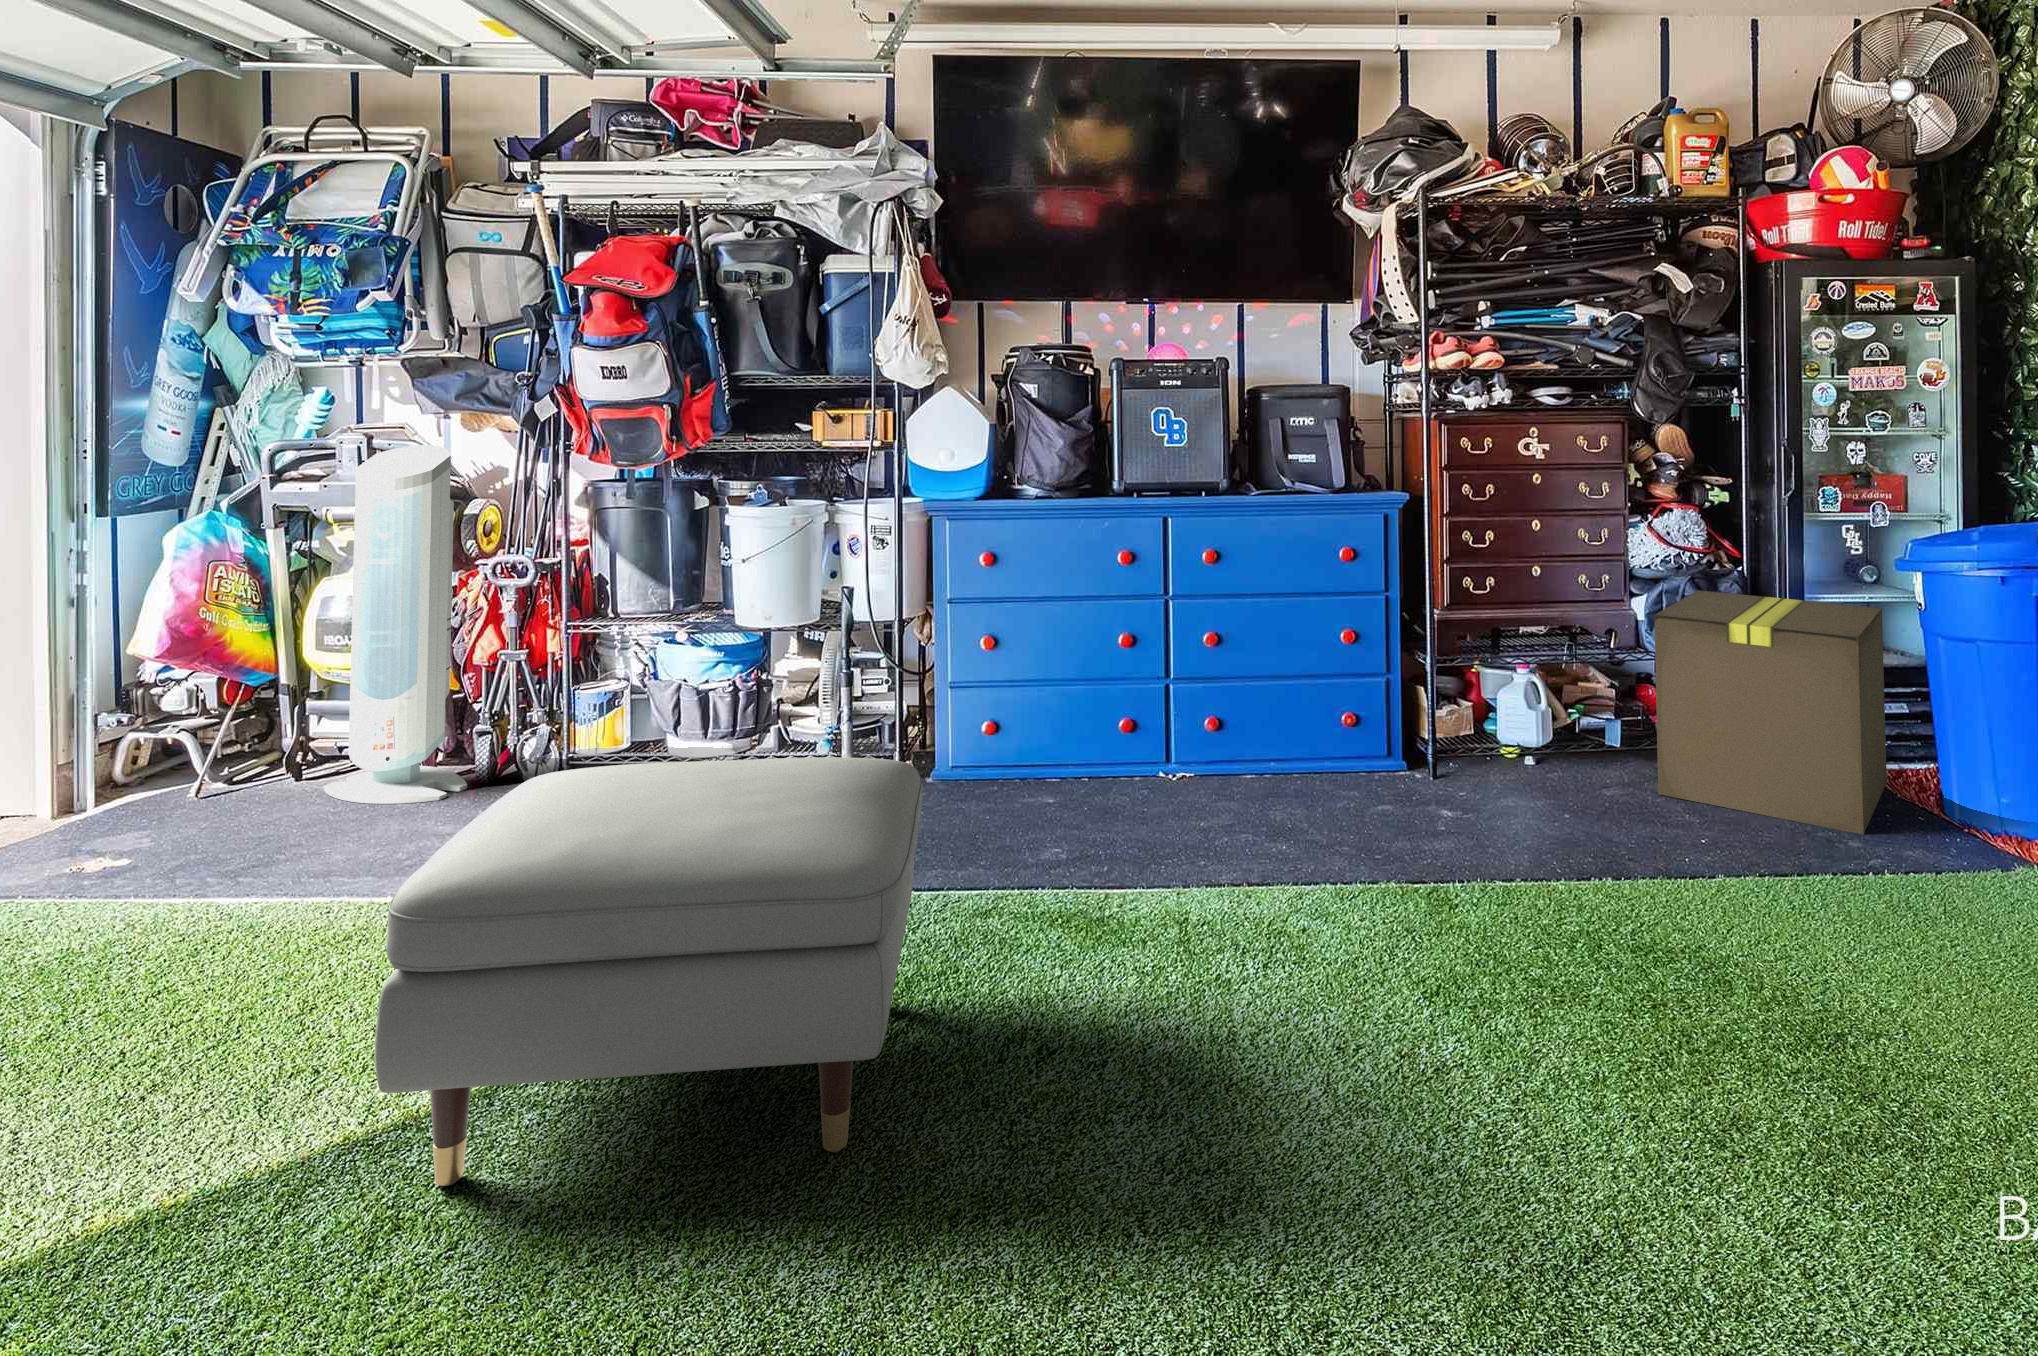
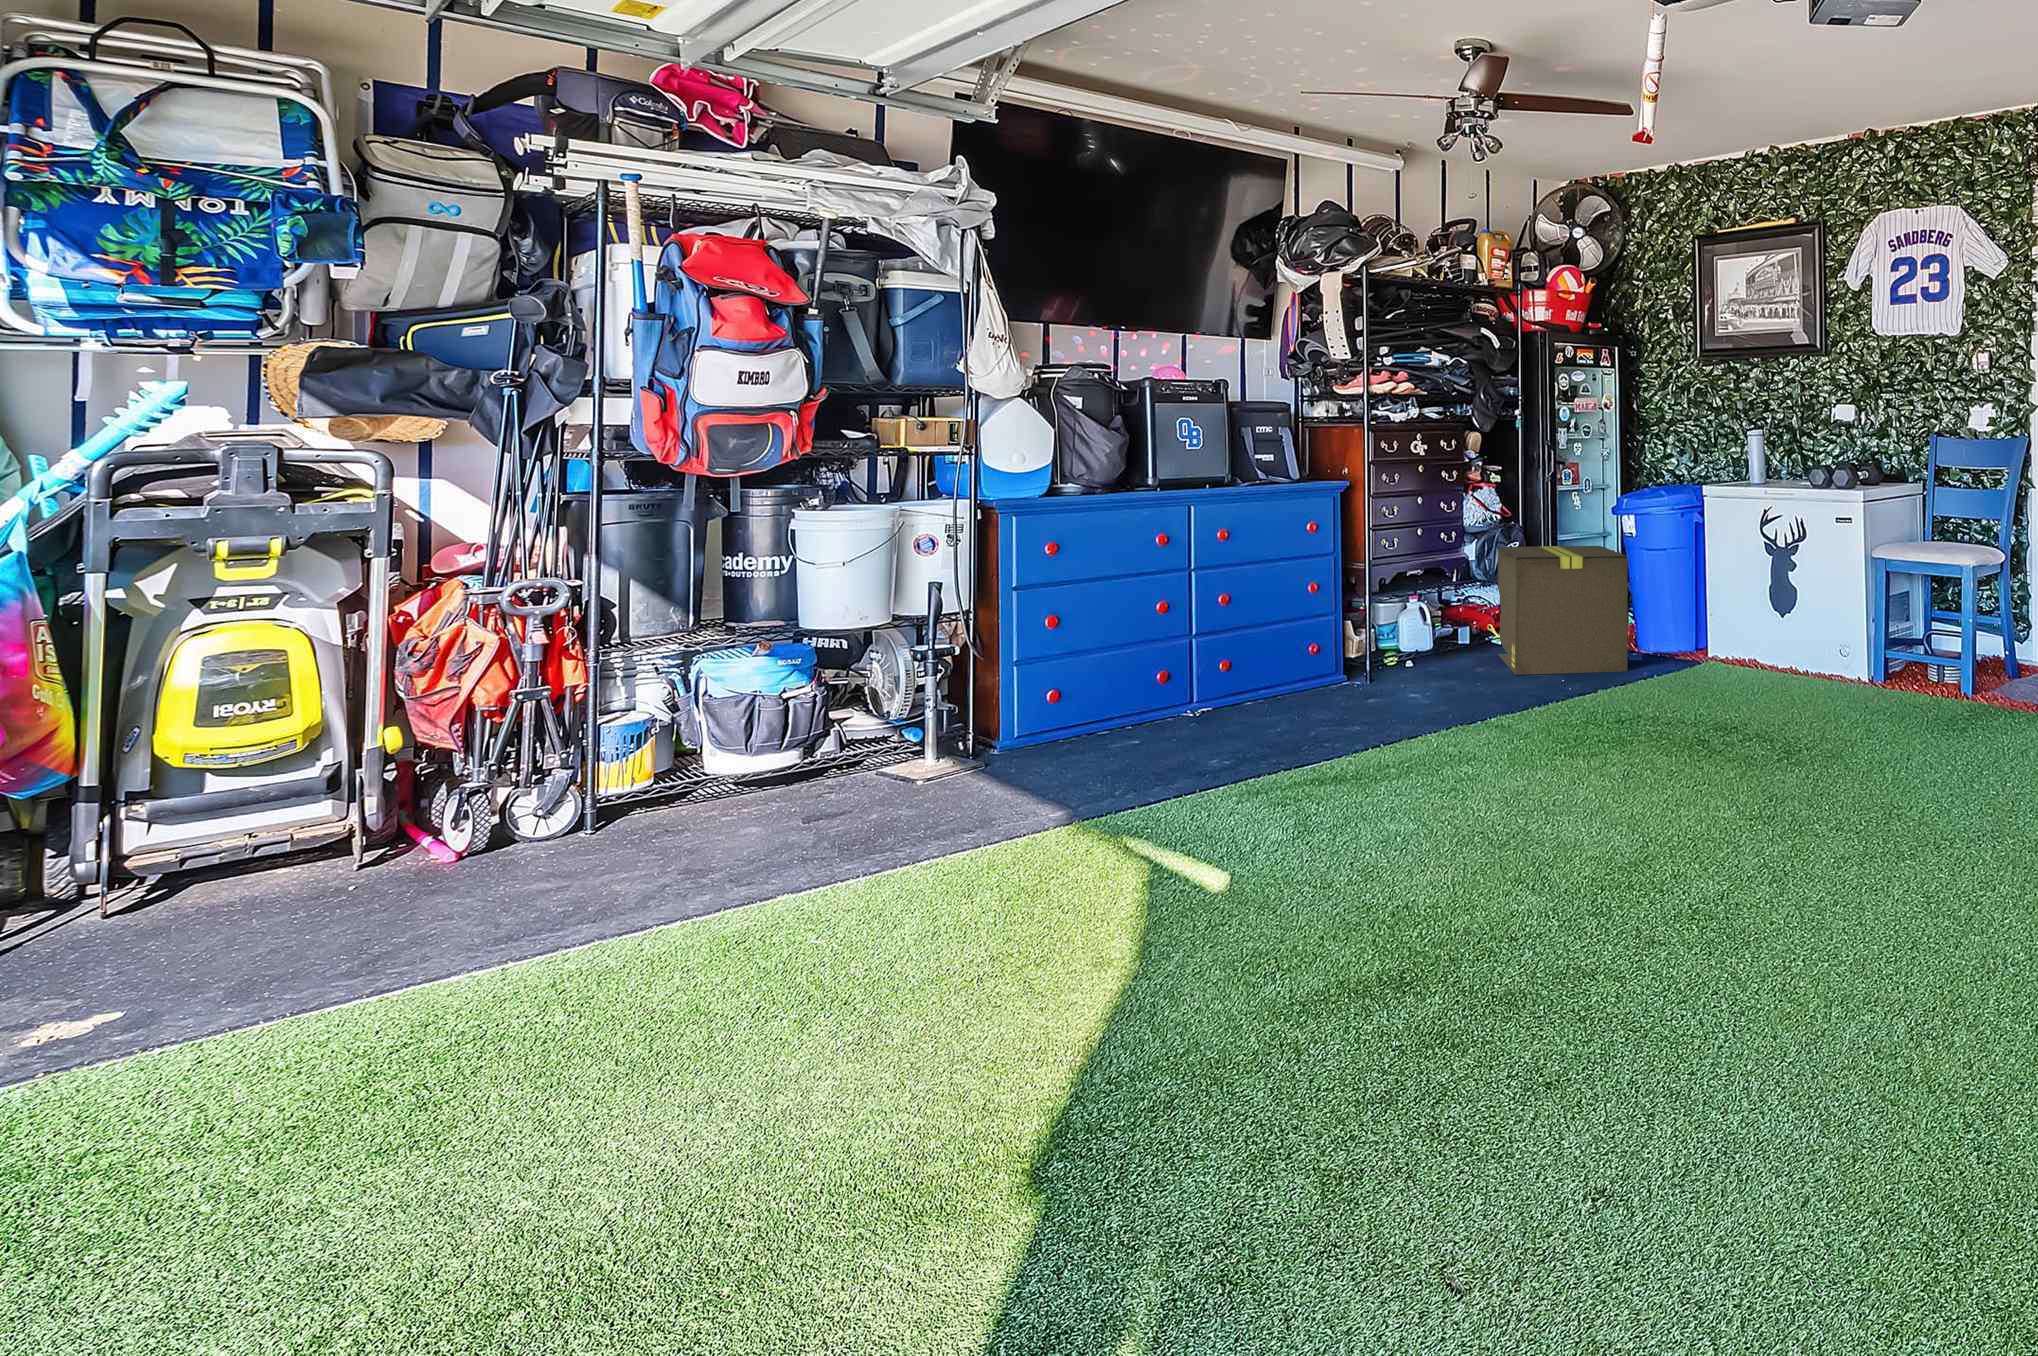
air purifier: present [324,445,467,804] -> none [116,448,414,970]
ottoman: present [375,757,923,1186] -> none [1076,669,1496,996]

